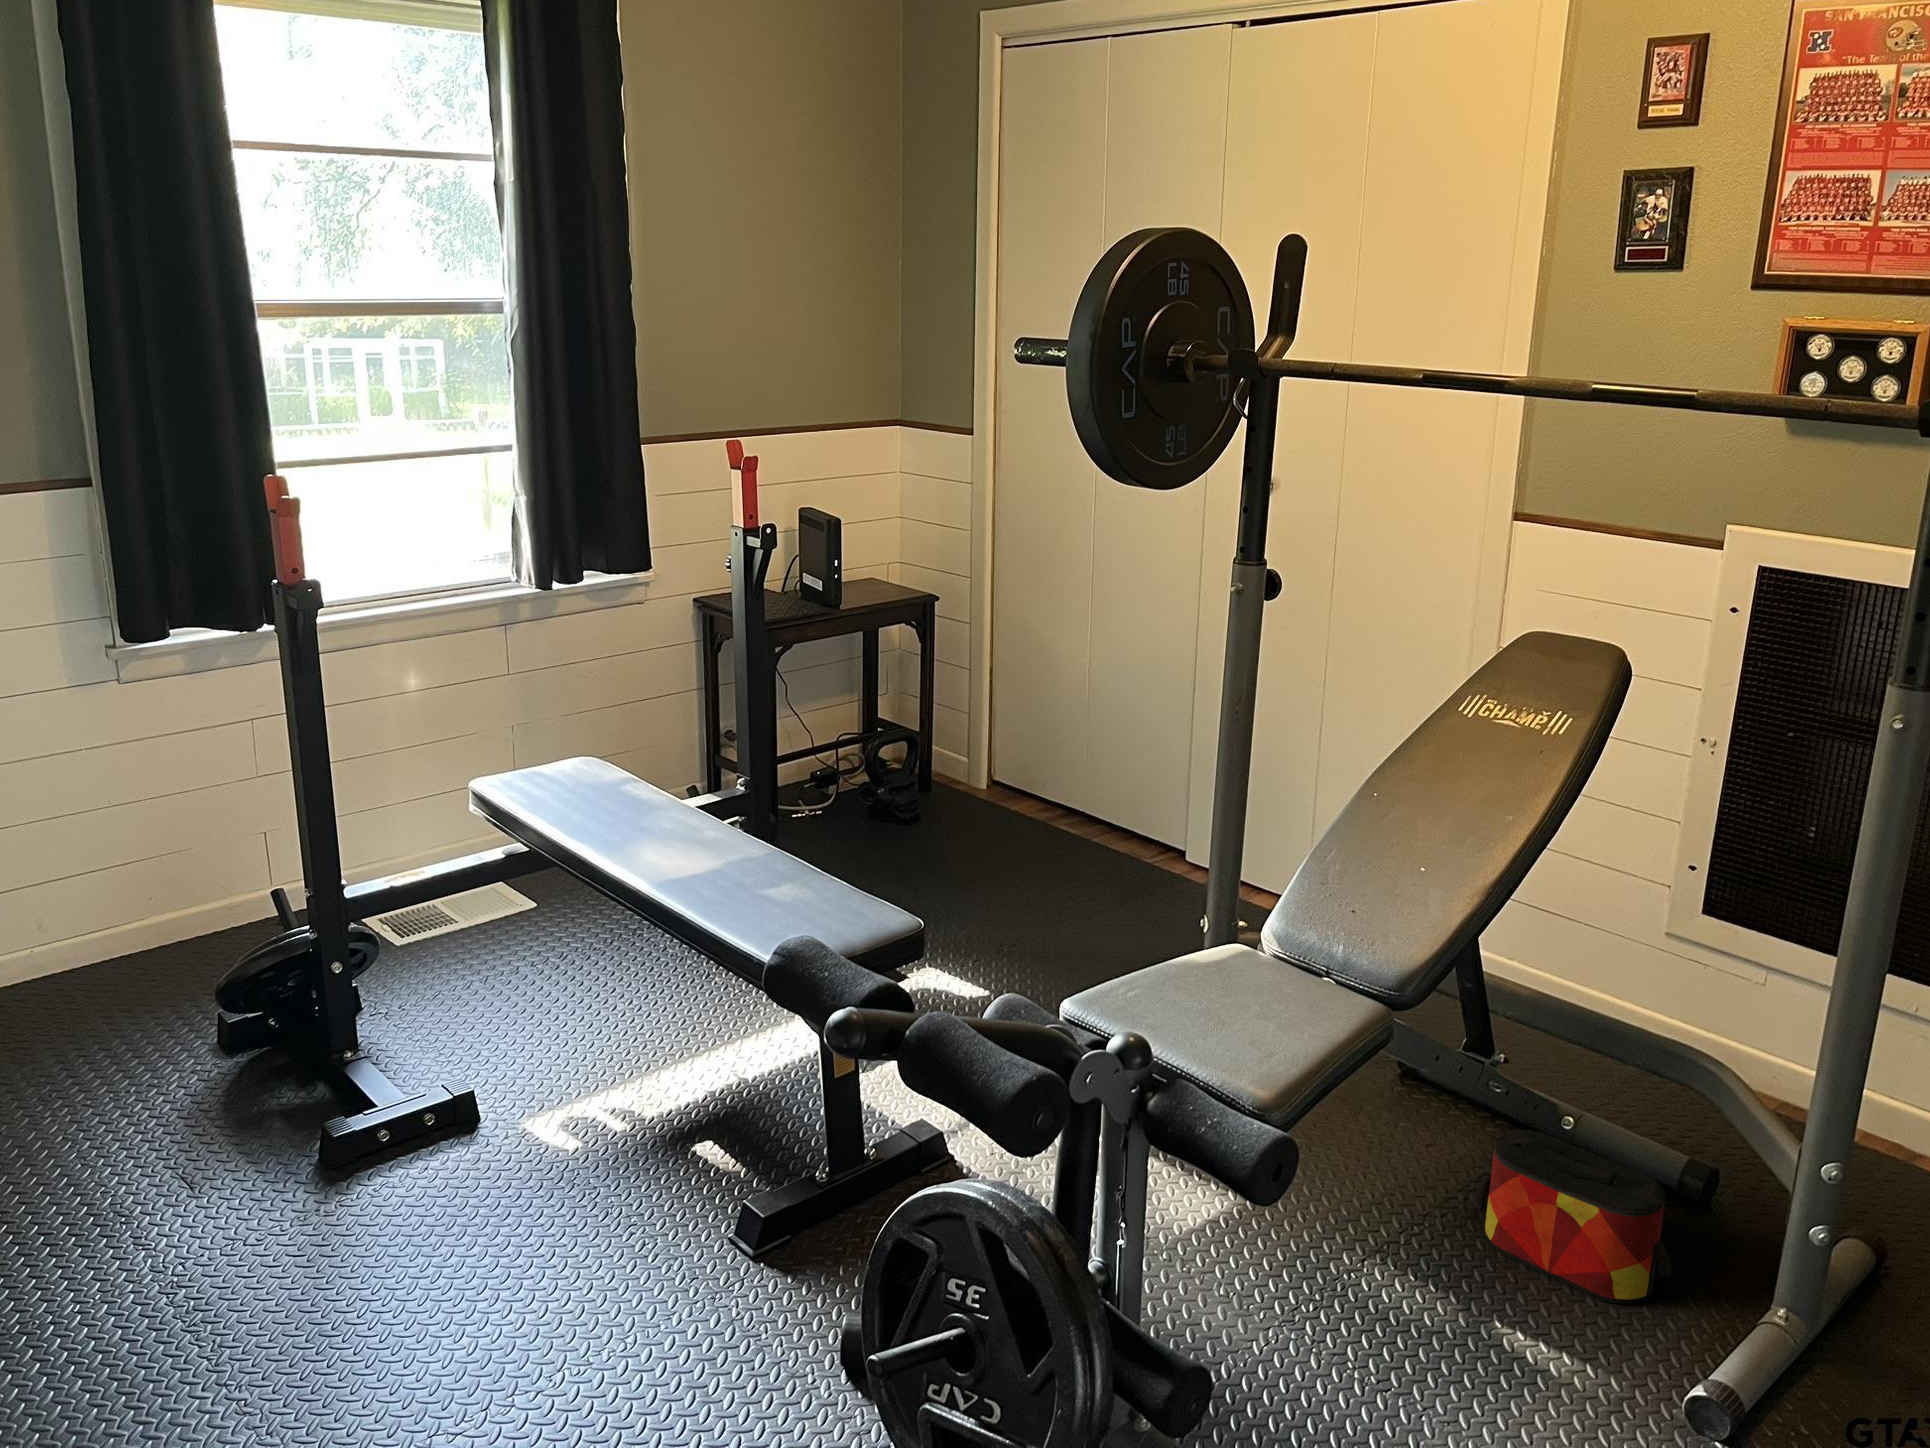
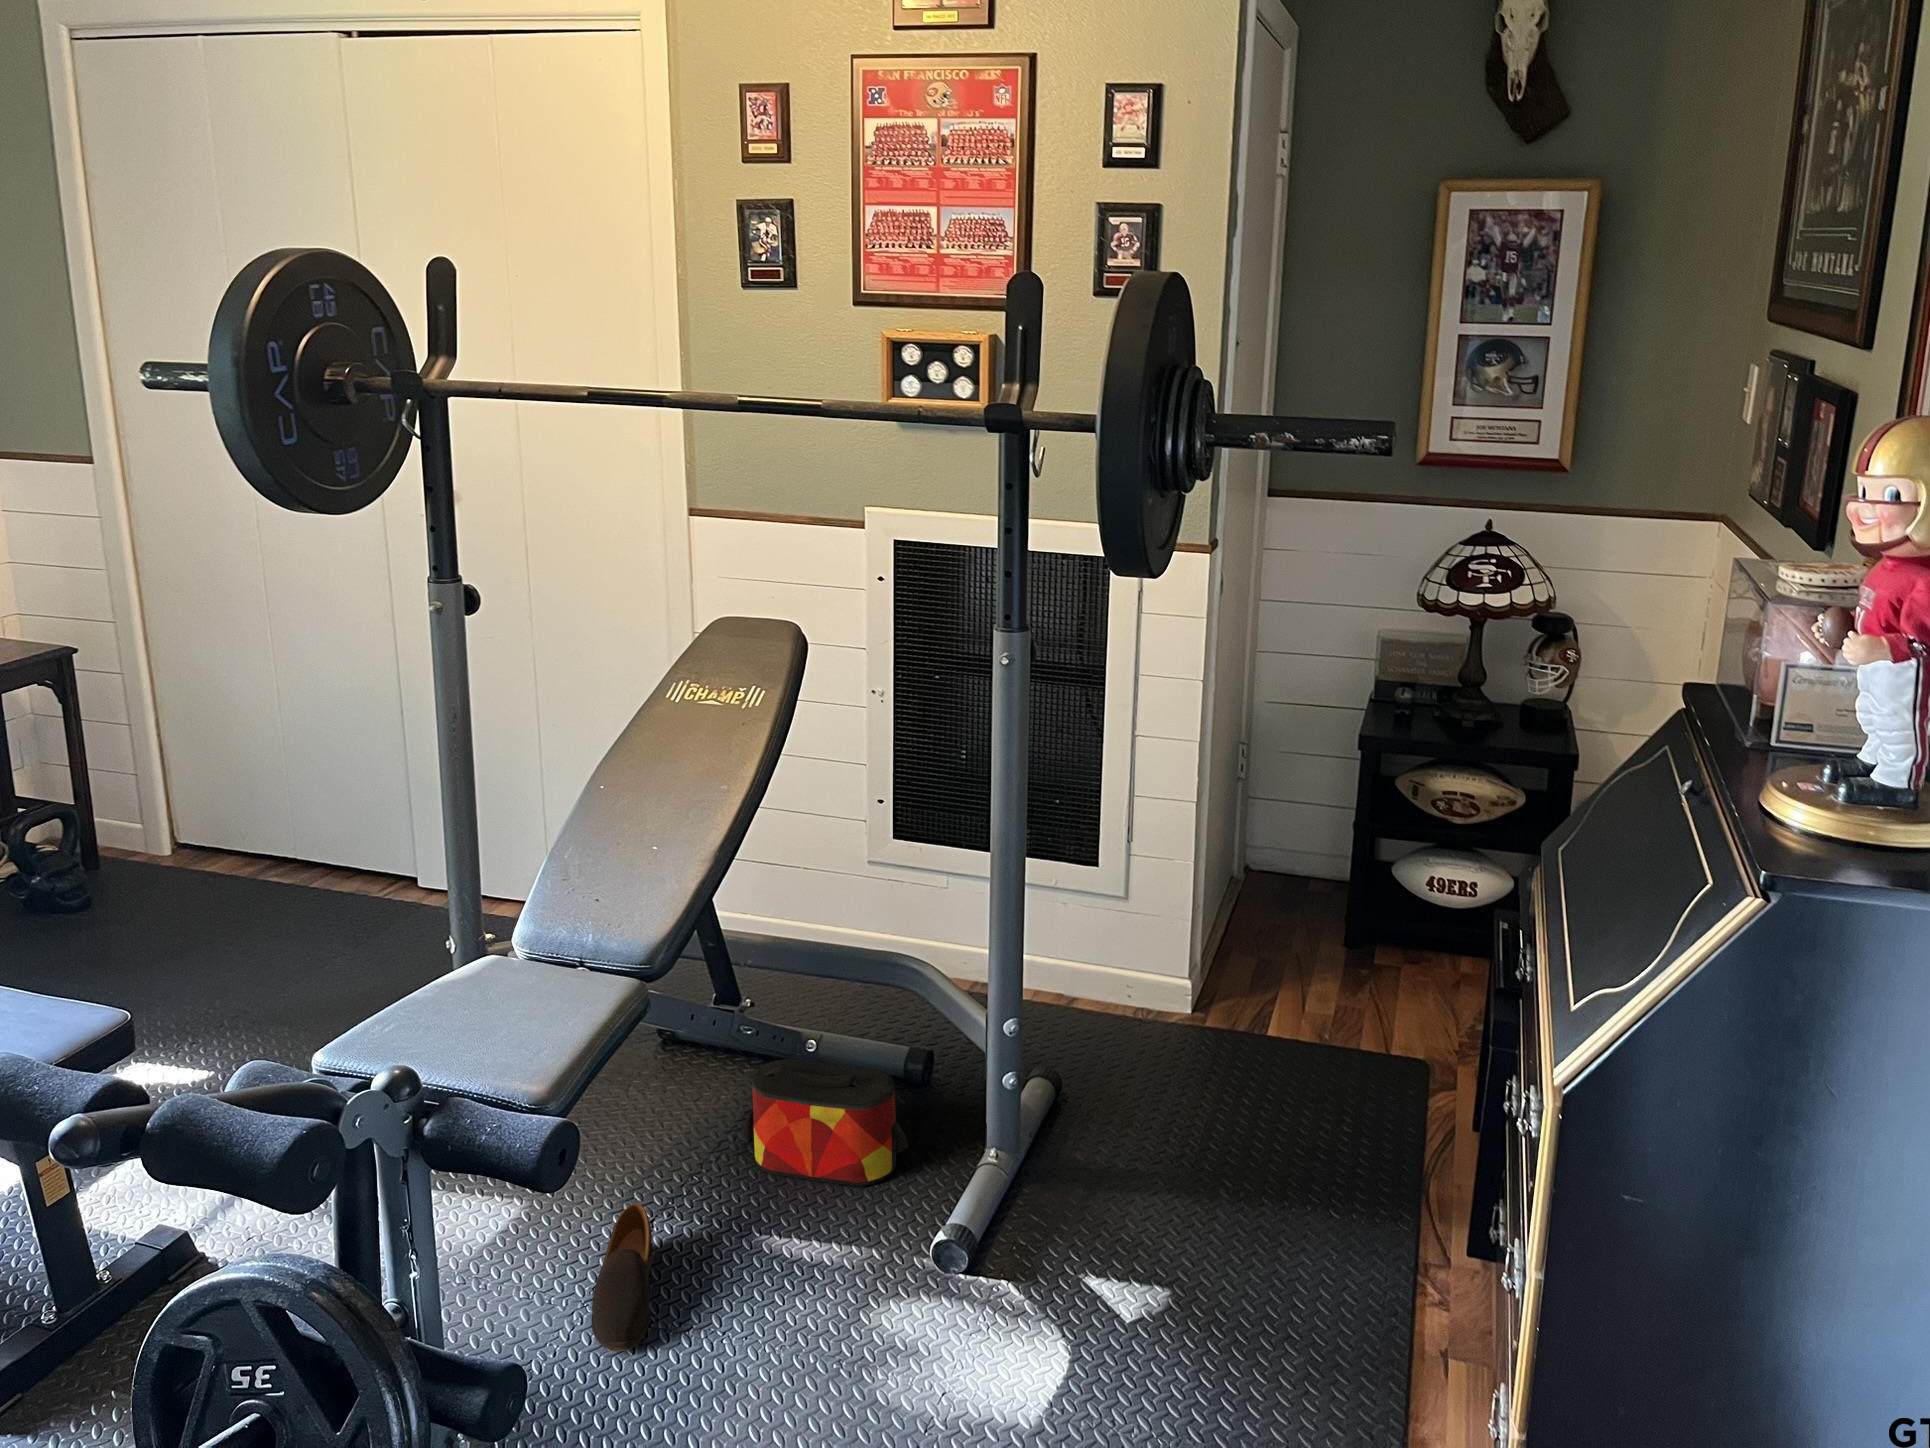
shoe: none [1284,1238,1360,1392] -> present [591,1203,653,1351]

